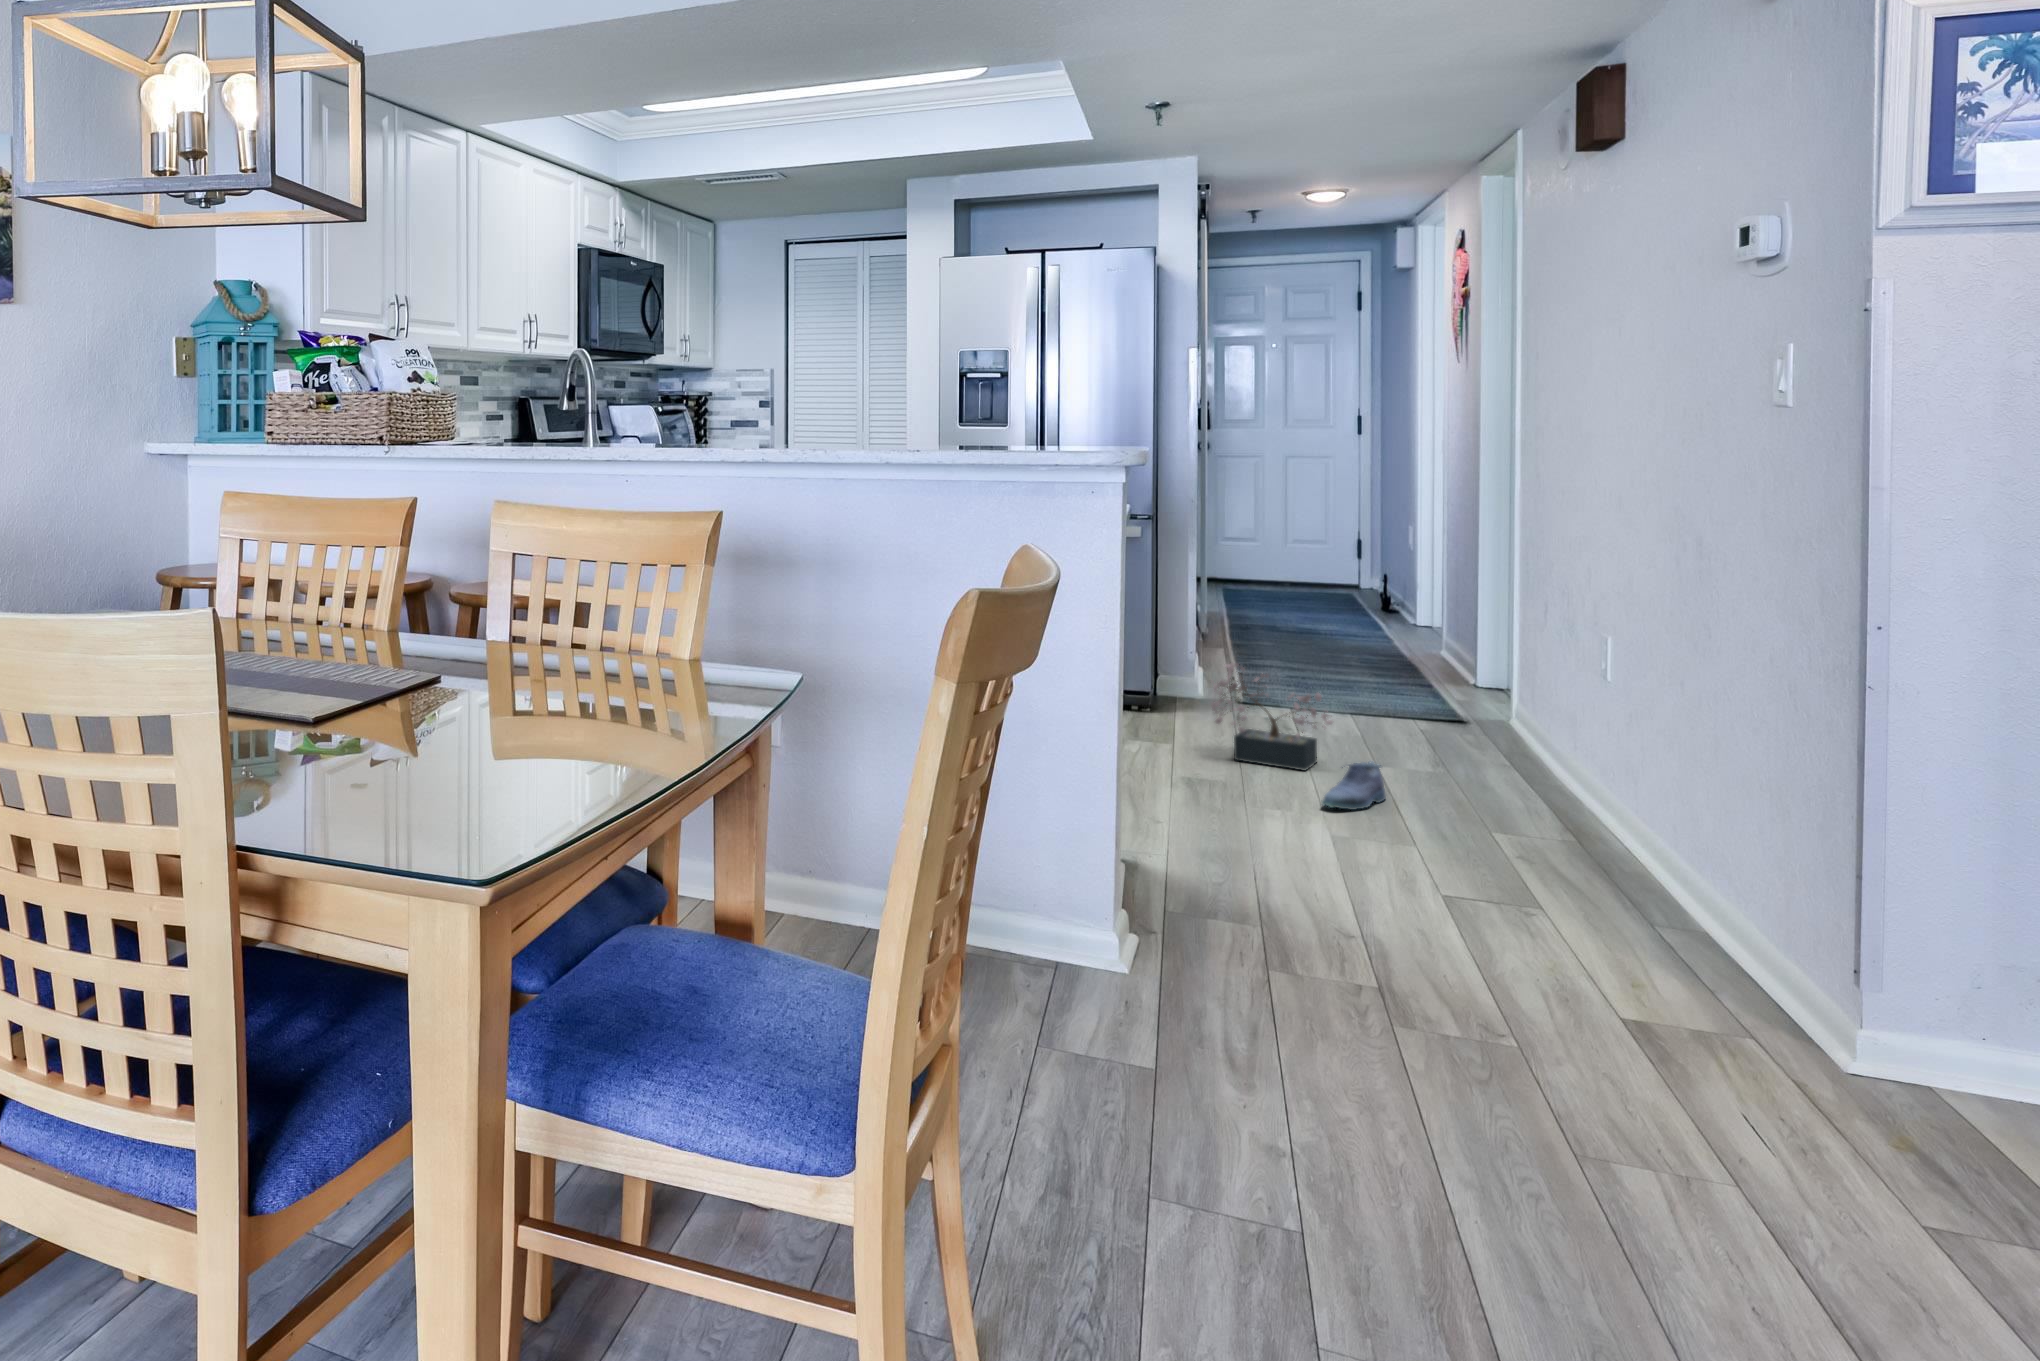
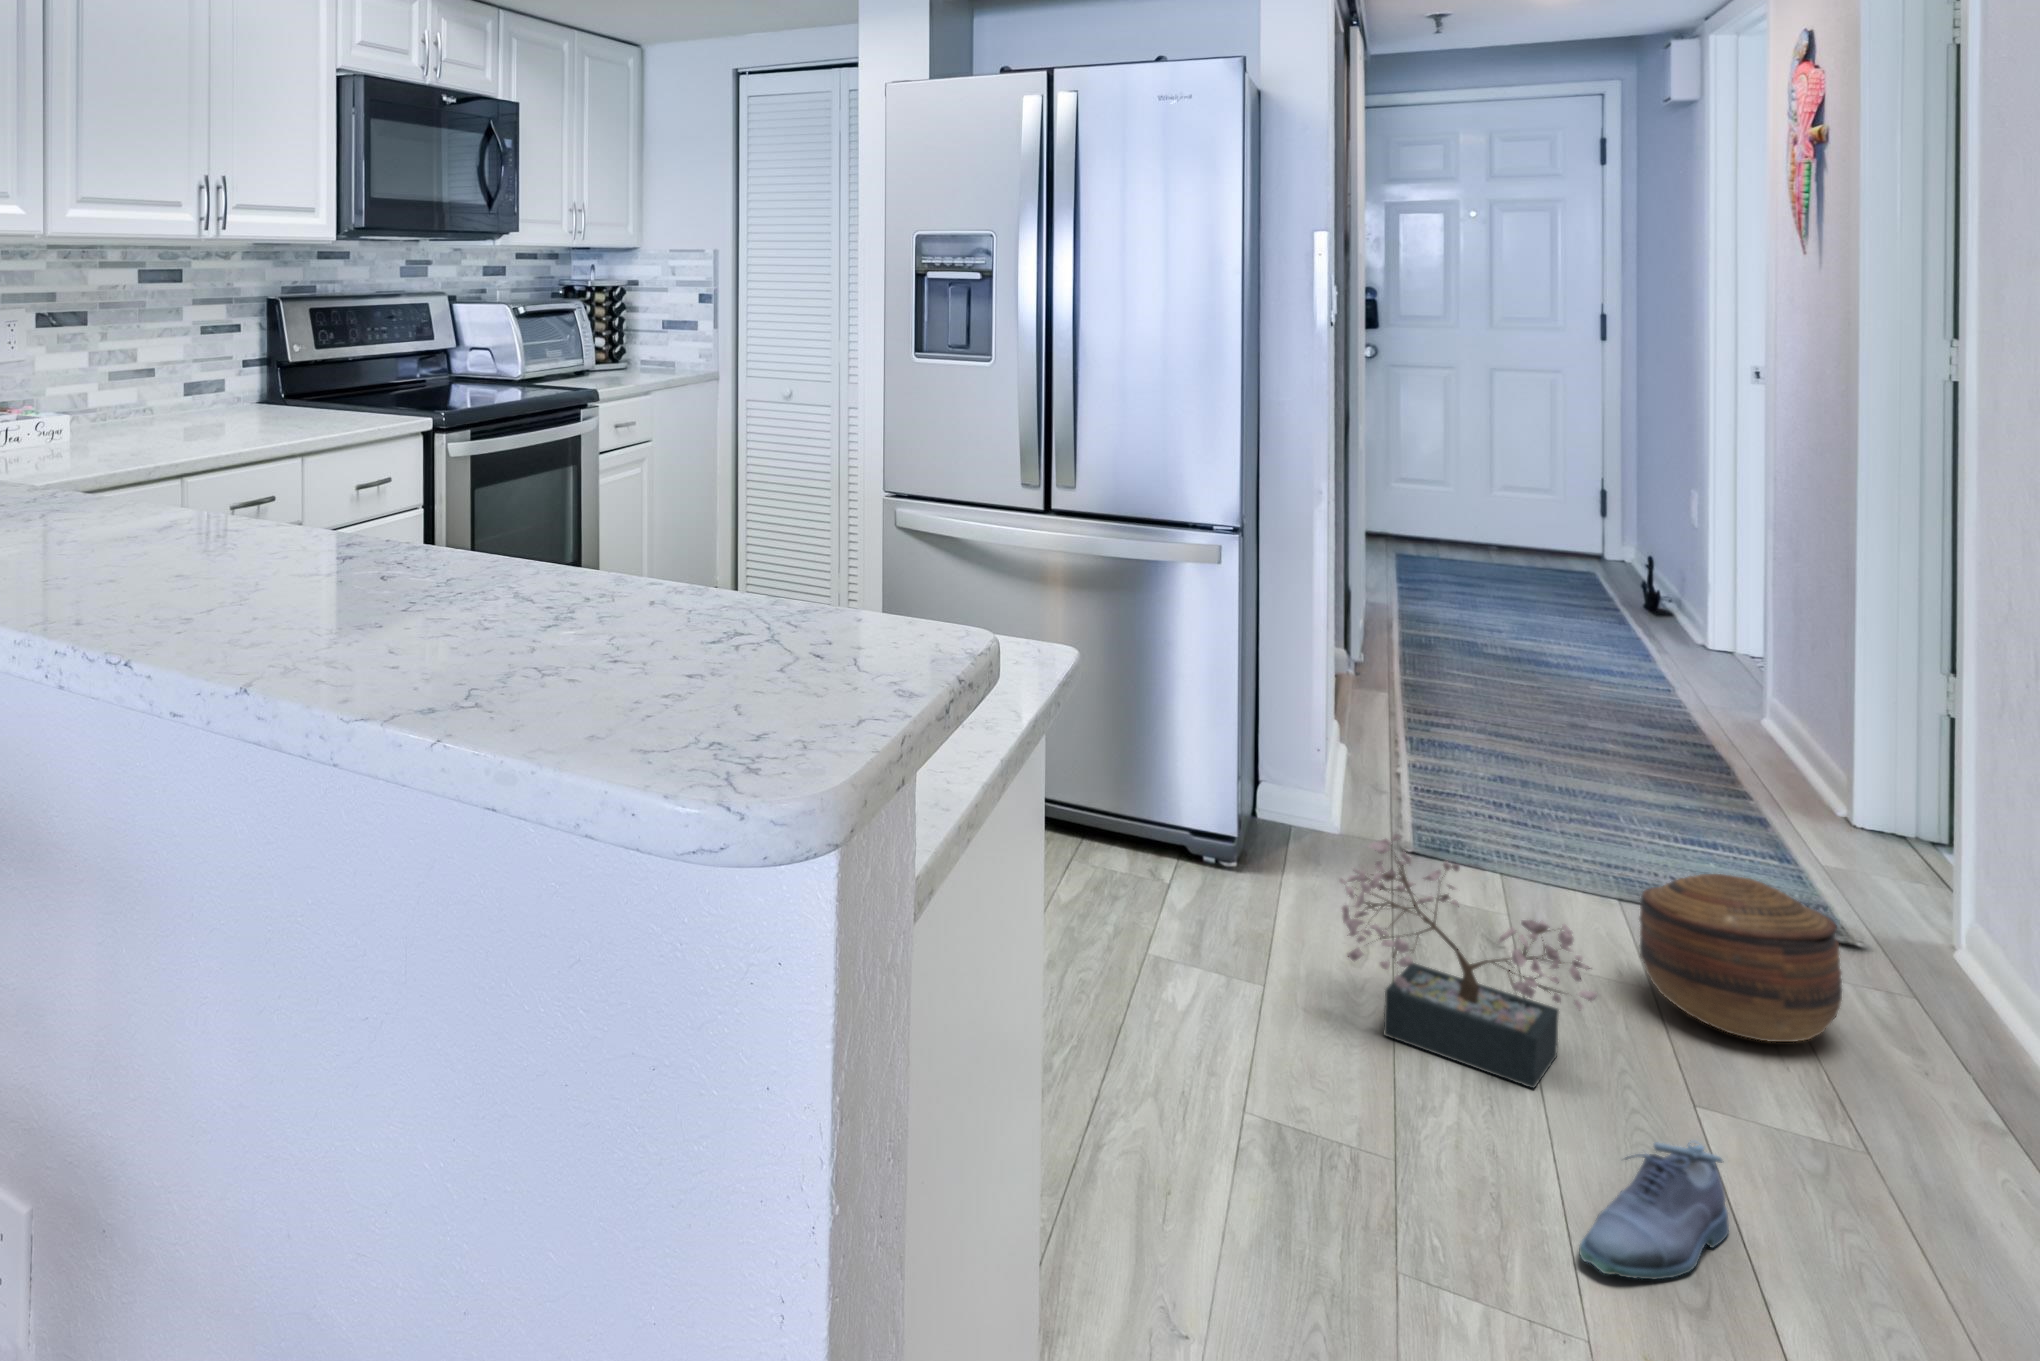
basket: none [1358,677,1450,754] -> present [1639,874,1842,1042]

